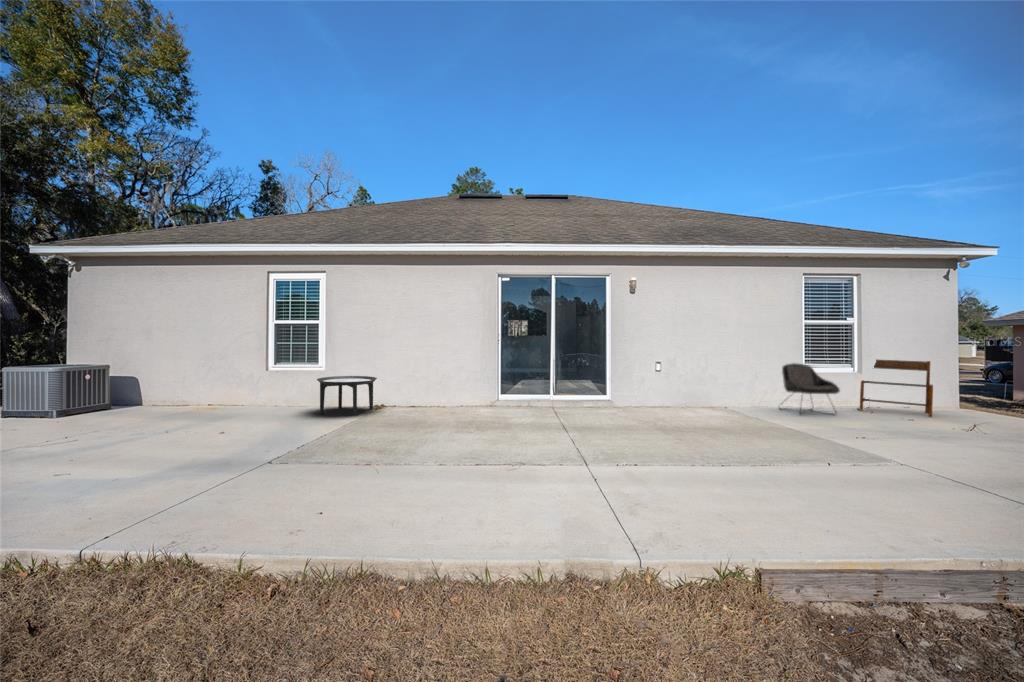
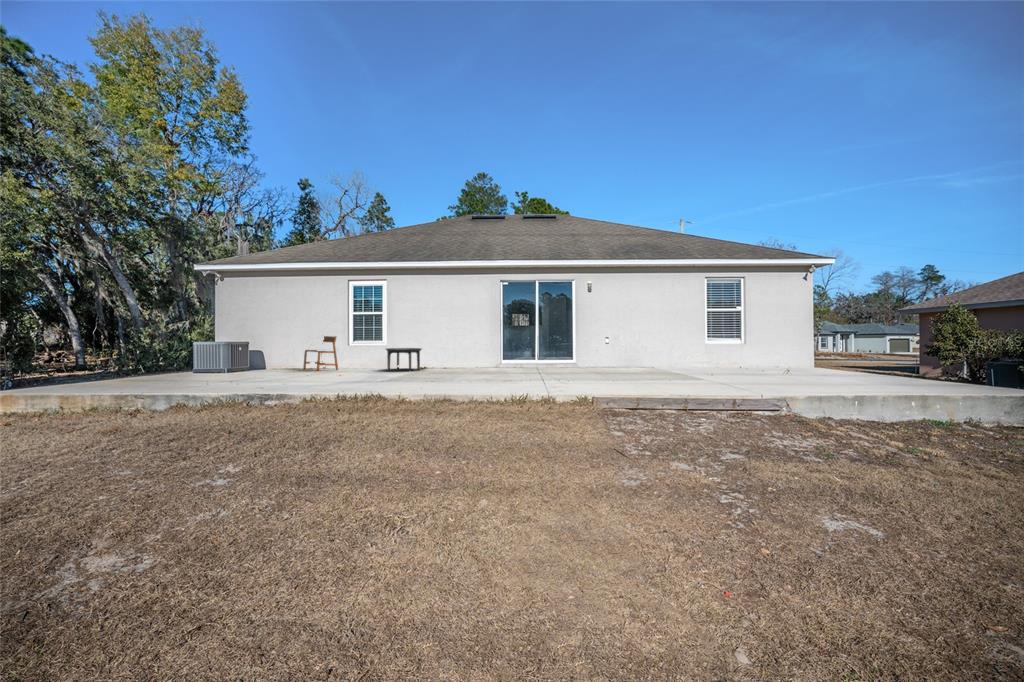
bench: present [860,360,933,417] -> present [303,336,338,371]
lounge chair: present [782,363,840,414] -> none [688,337,723,369]

